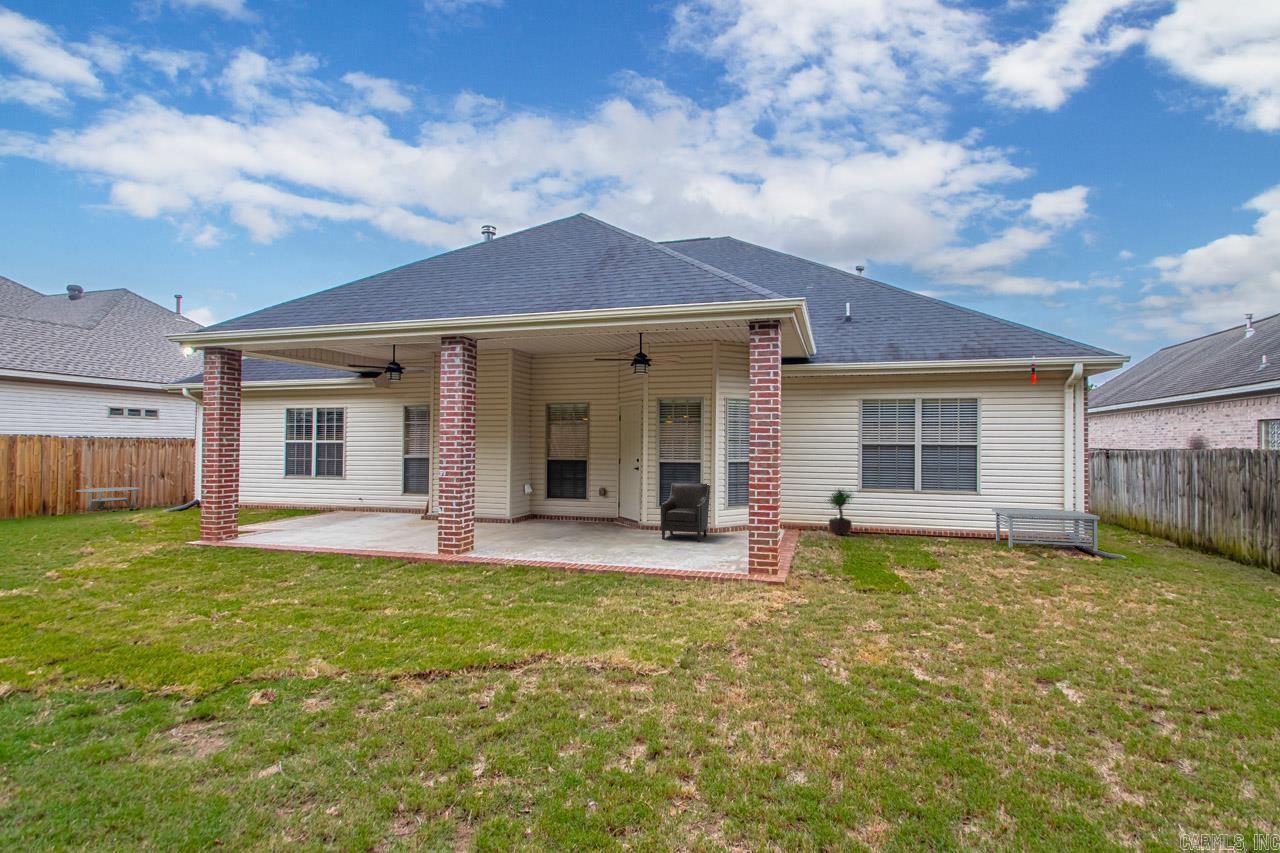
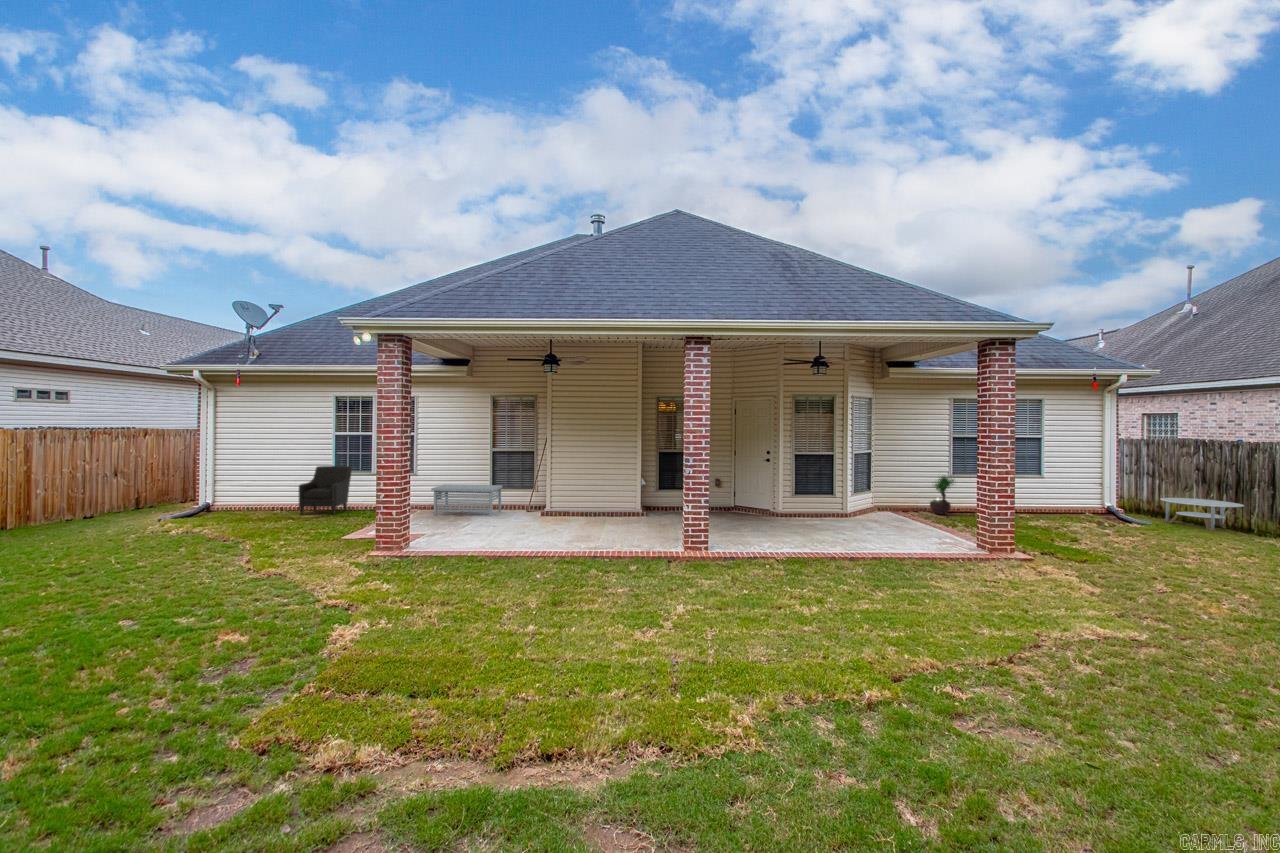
chair: present [661,483,710,541] -> present [299,466,352,515]
round table: present [76,487,139,511] -> present [1160,498,1244,531]
storage bench: present [992,508,1100,552] -> present [431,484,502,516]

